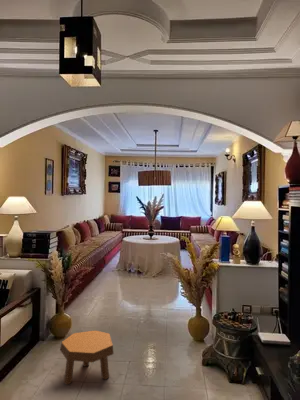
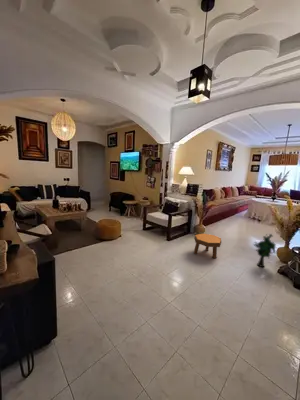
decorative plant: none [161,305,194,364] -> present [254,234,275,267]

